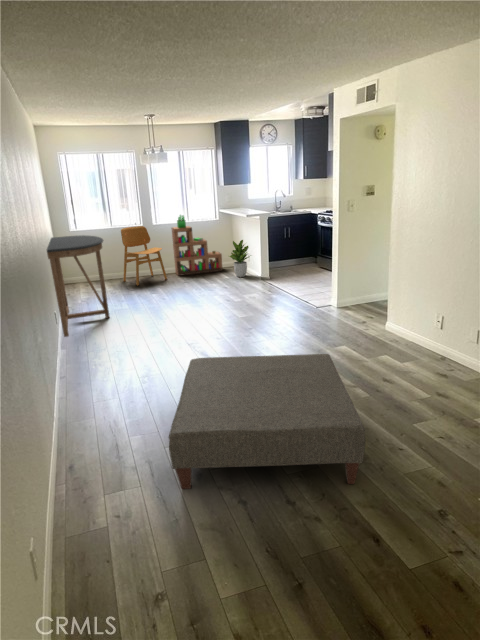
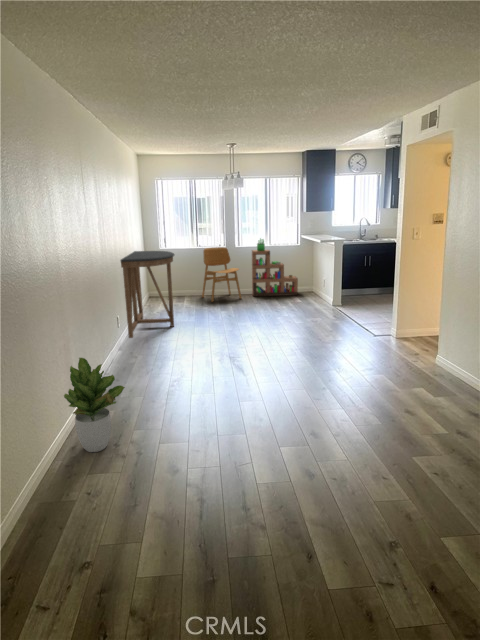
potted plant: present [229,240,249,277] -> present [64,358,125,452]
ottoman: present [169,354,365,489] -> none [148,362,339,497]

